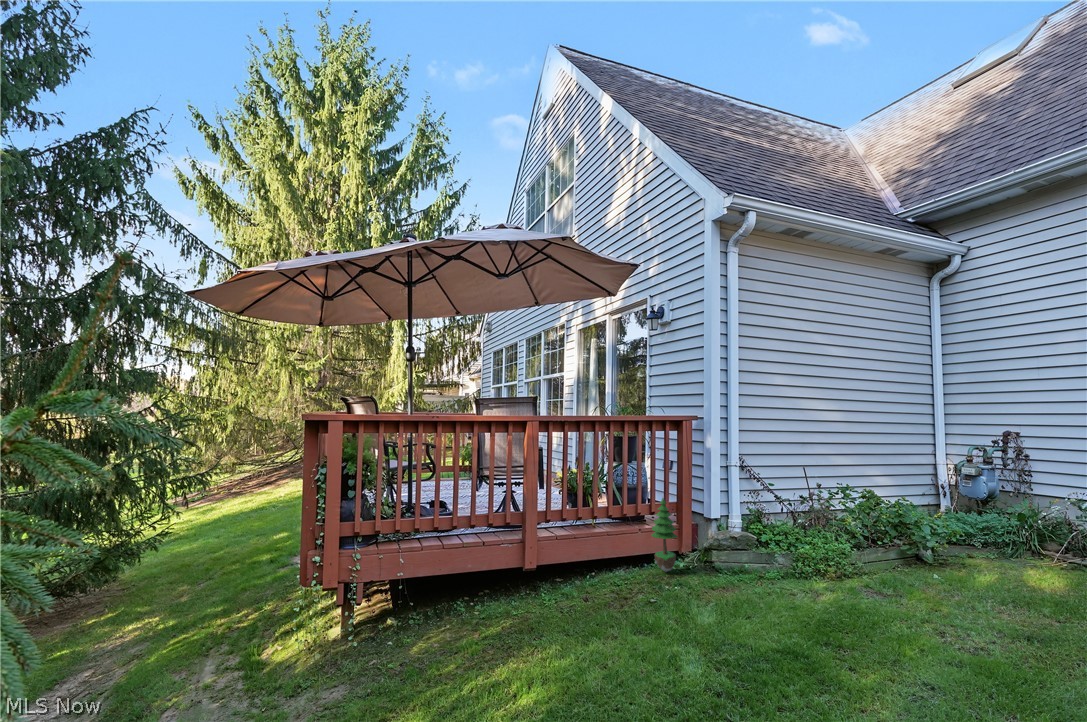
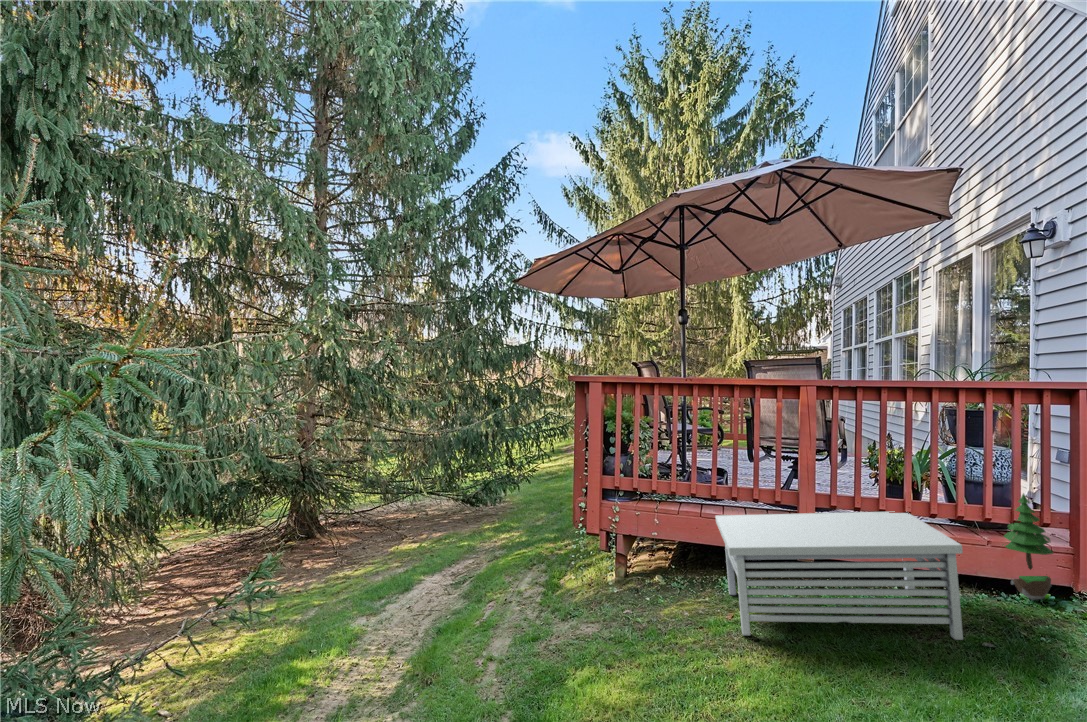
storage bench: none [461,520,644,649] -> present [715,512,963,640]

